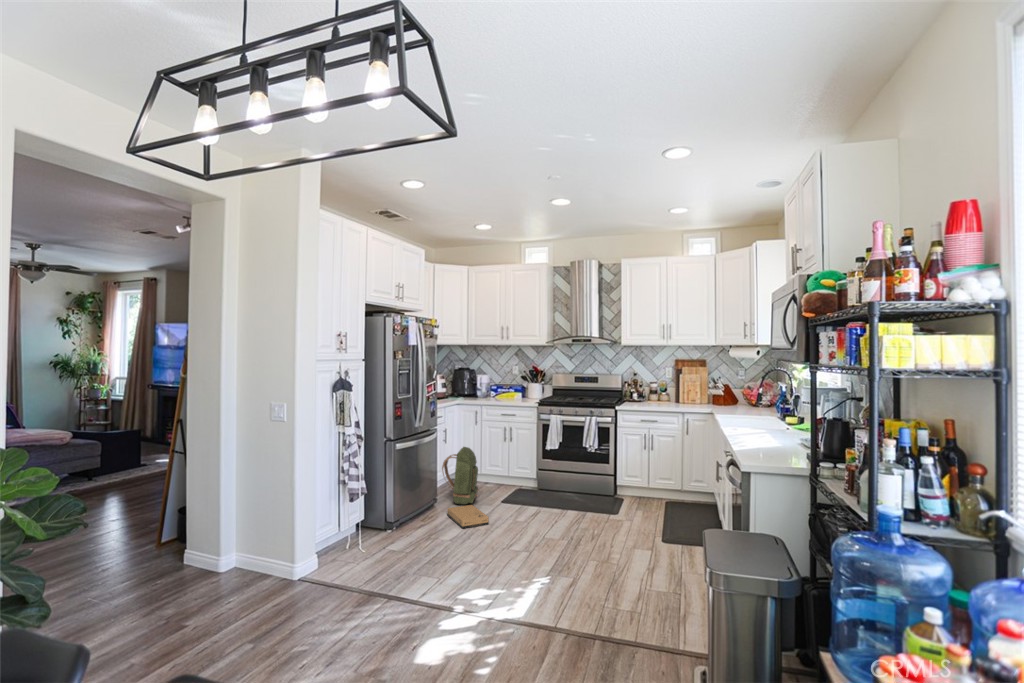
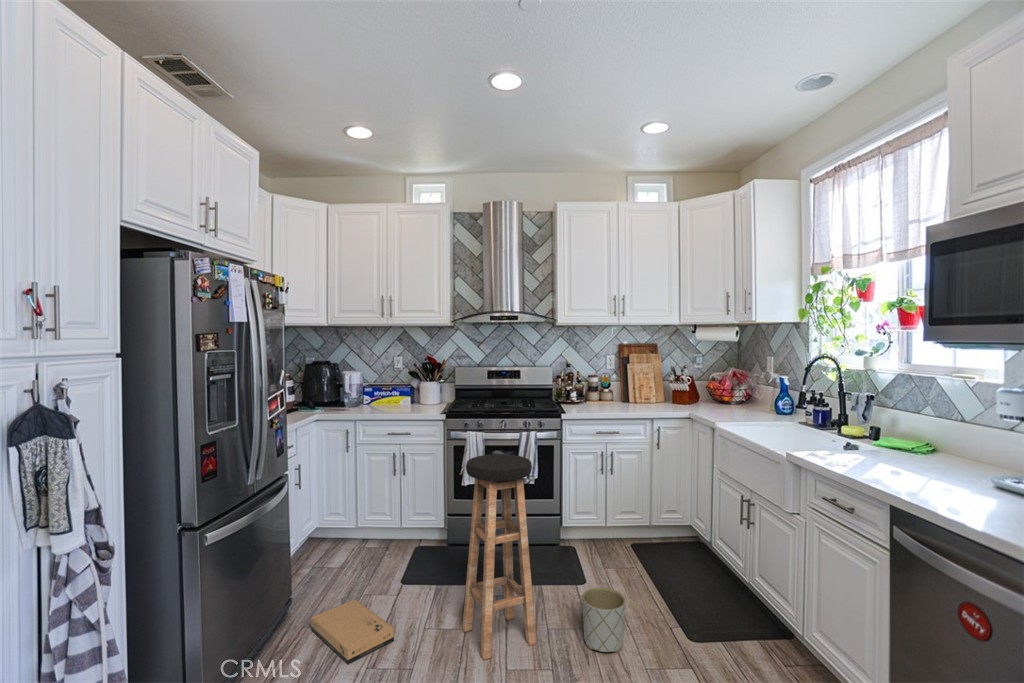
bar stool: none [528,424,566,537] -> present [462,454,536,660]
backpack: present [442,447,478,505] -> none [294,493,362,596]
planter: none [594,509,620,544] -> present [582,588,626,652]

